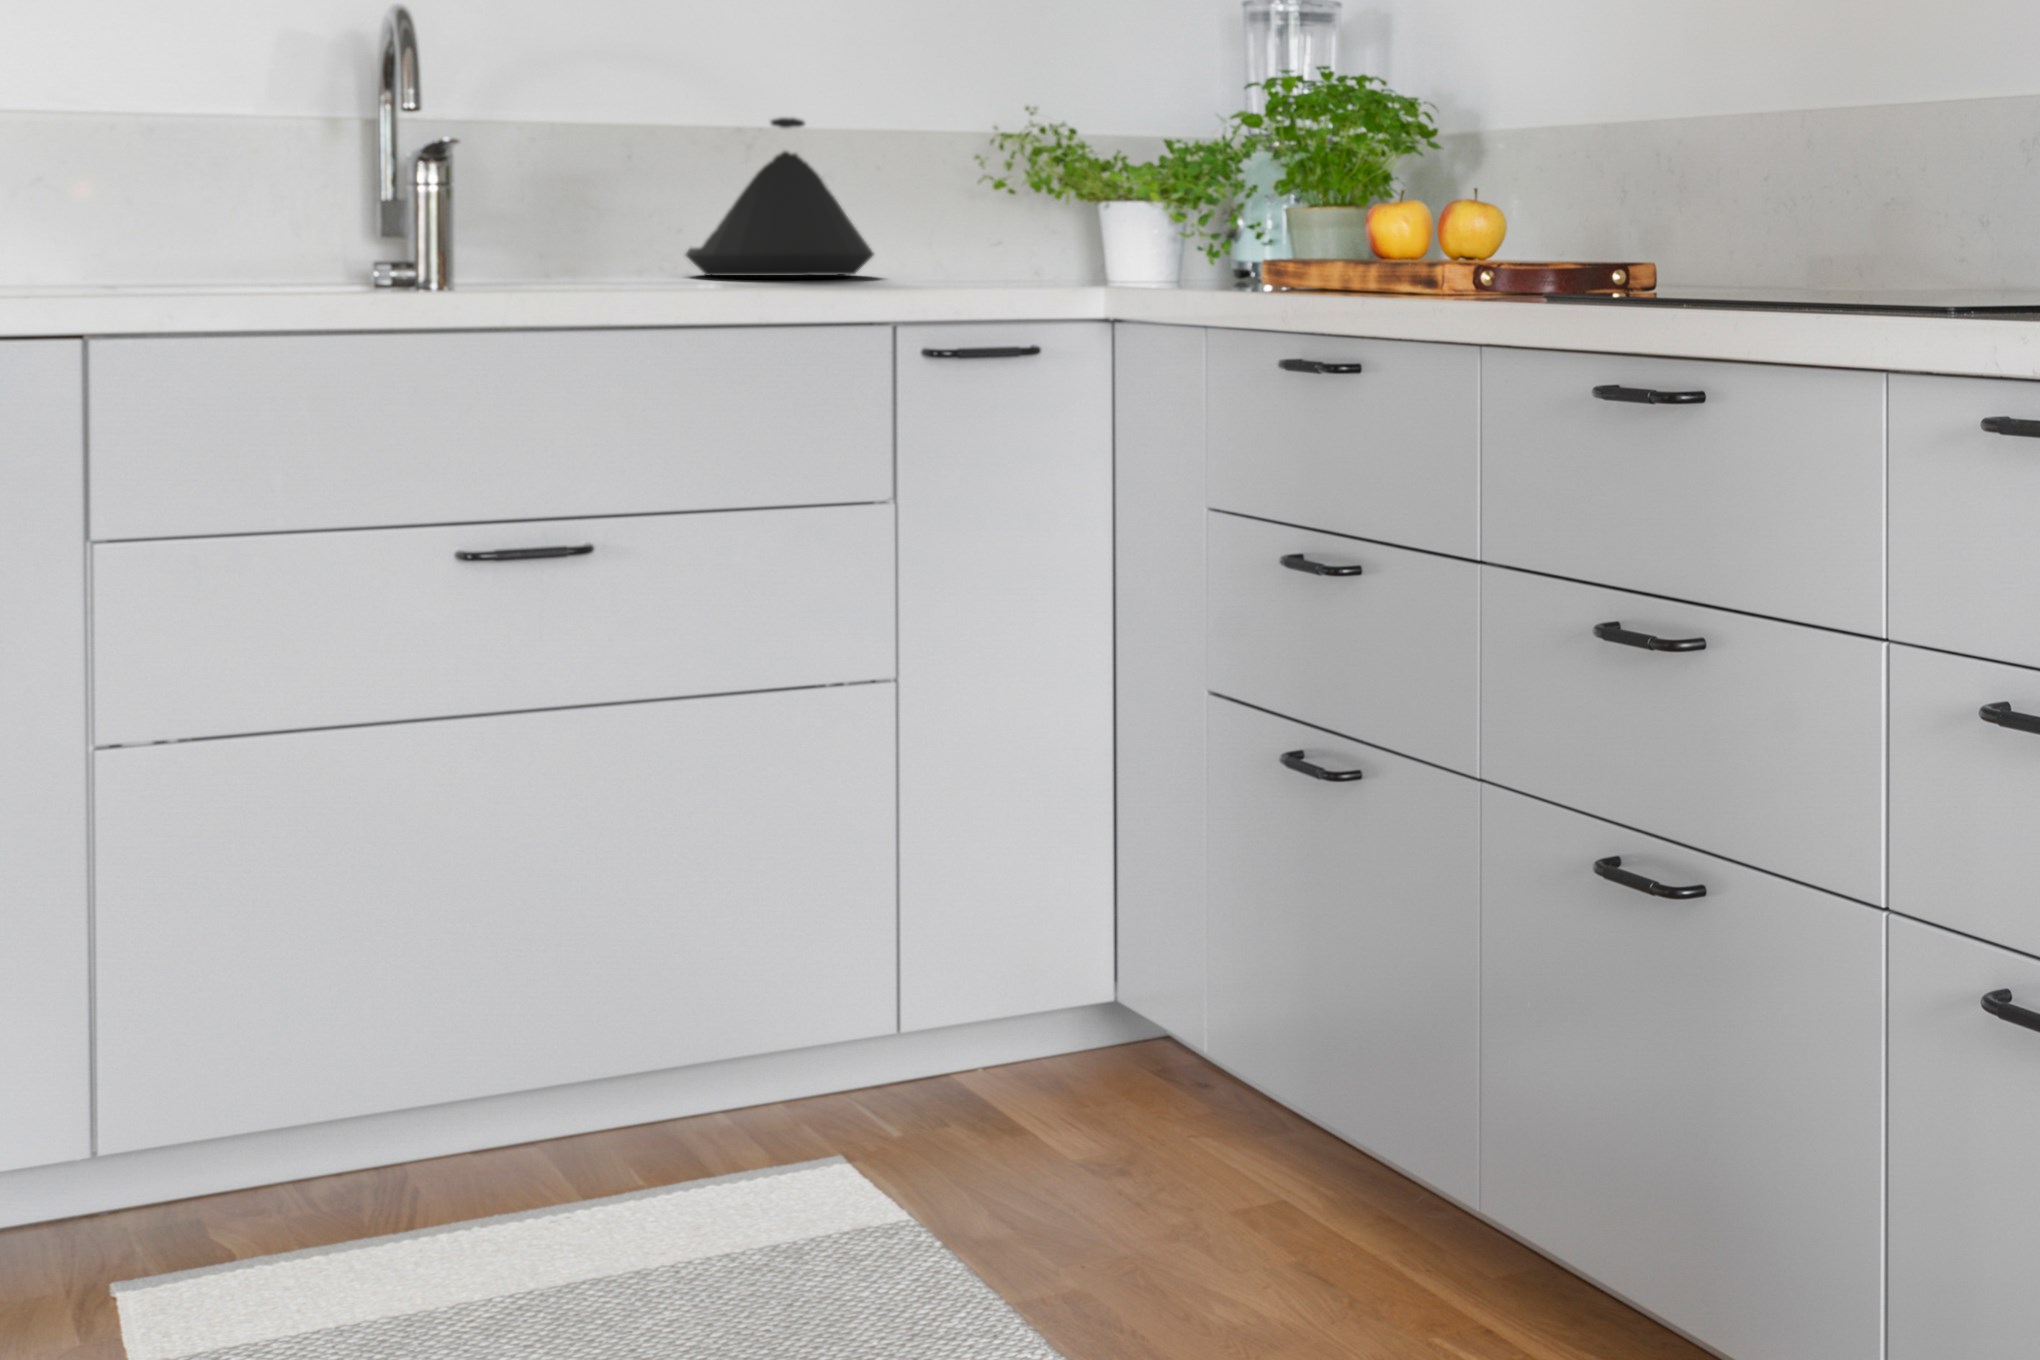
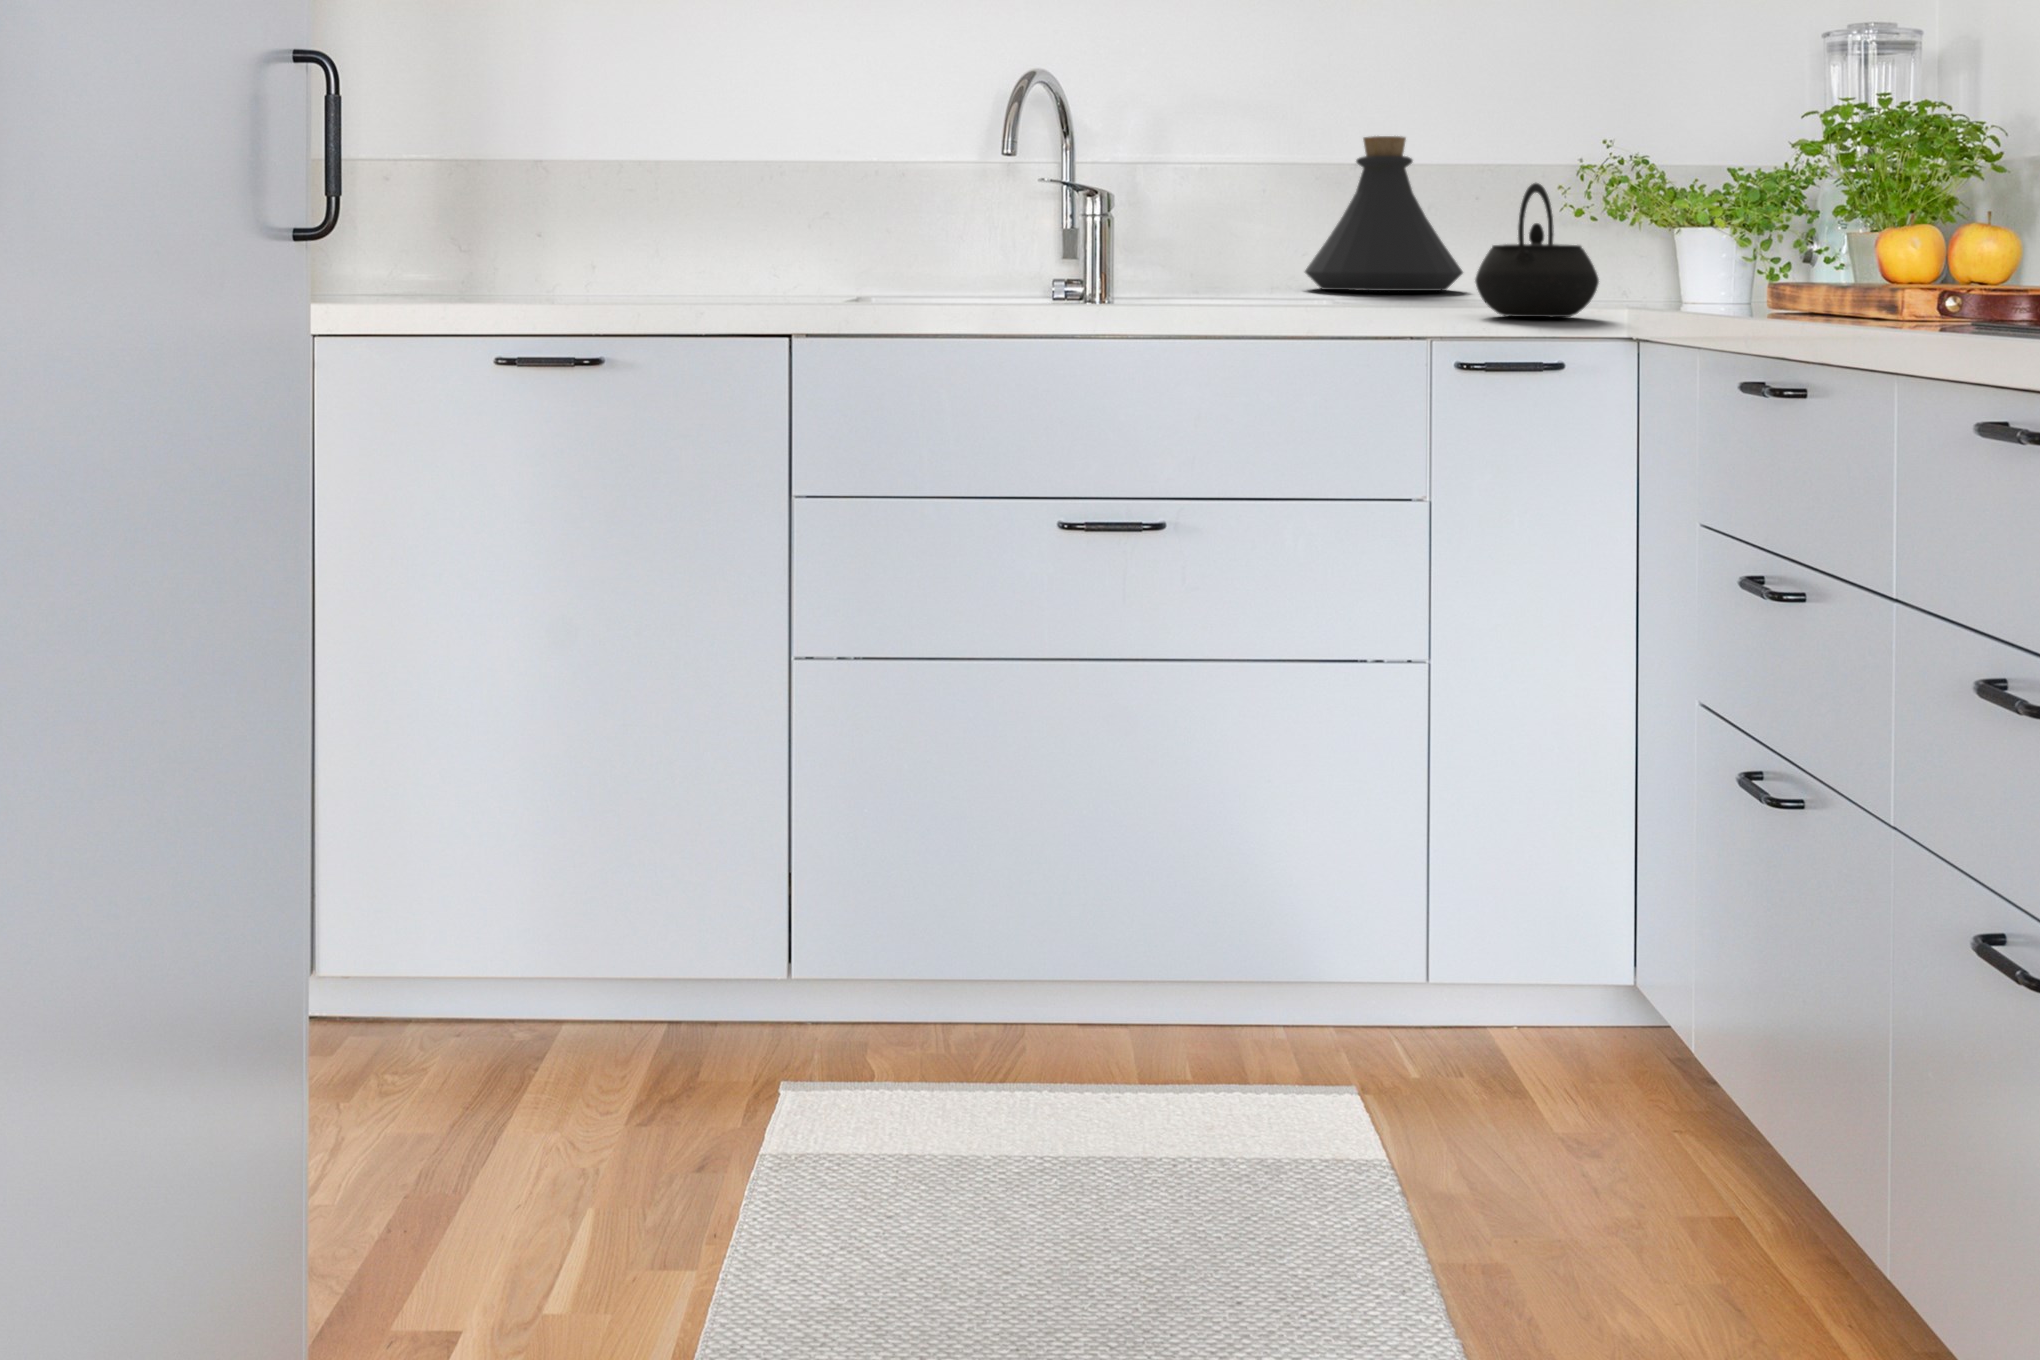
kettle: none [931,152,1061,297] -> present [1475,183,1599,317]

